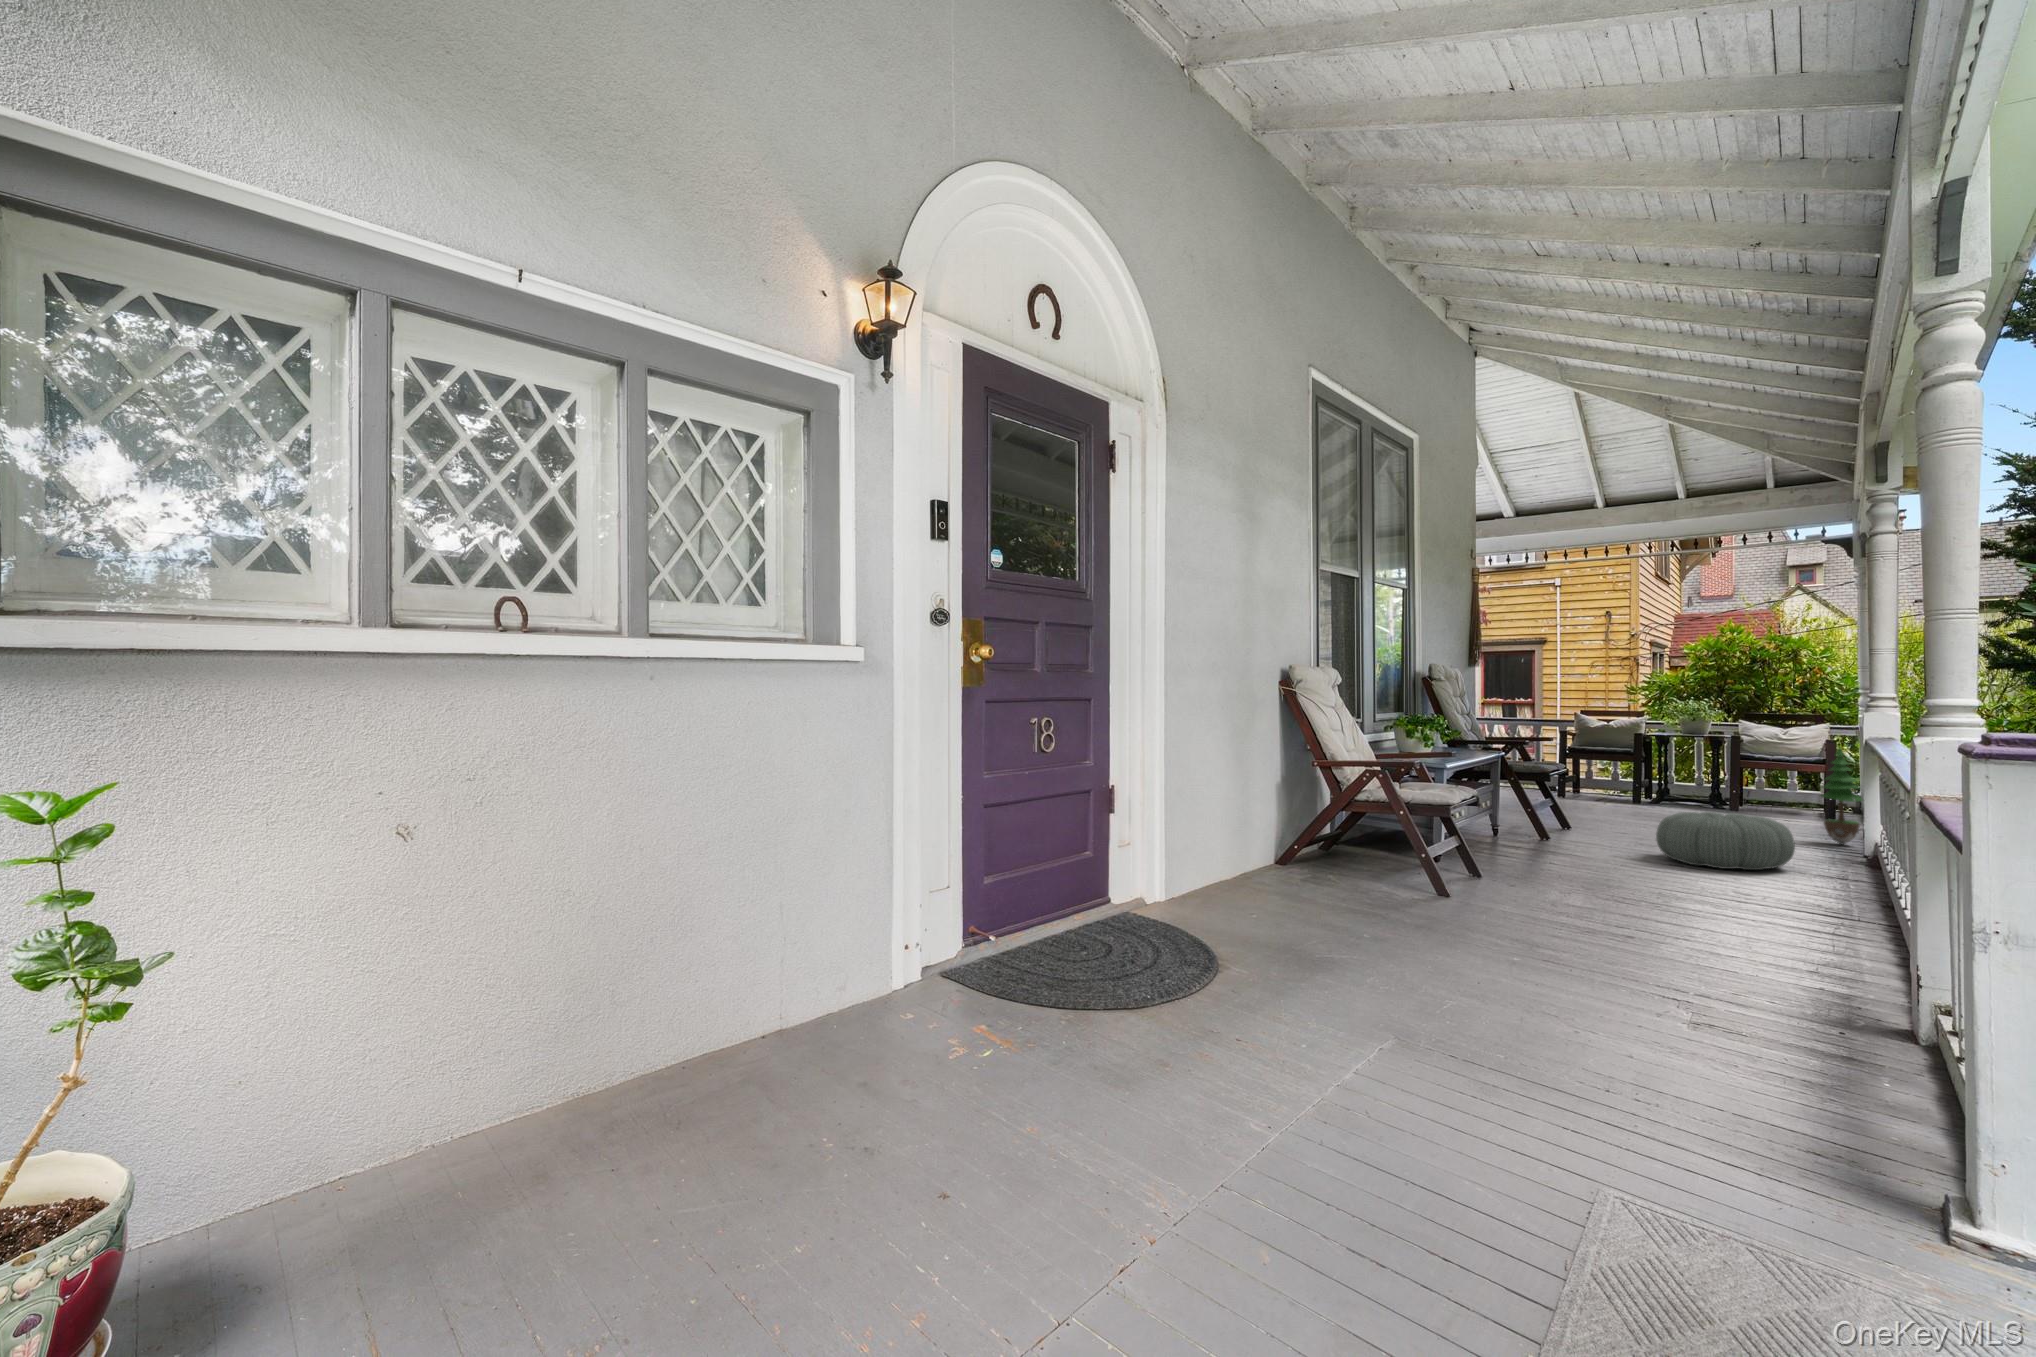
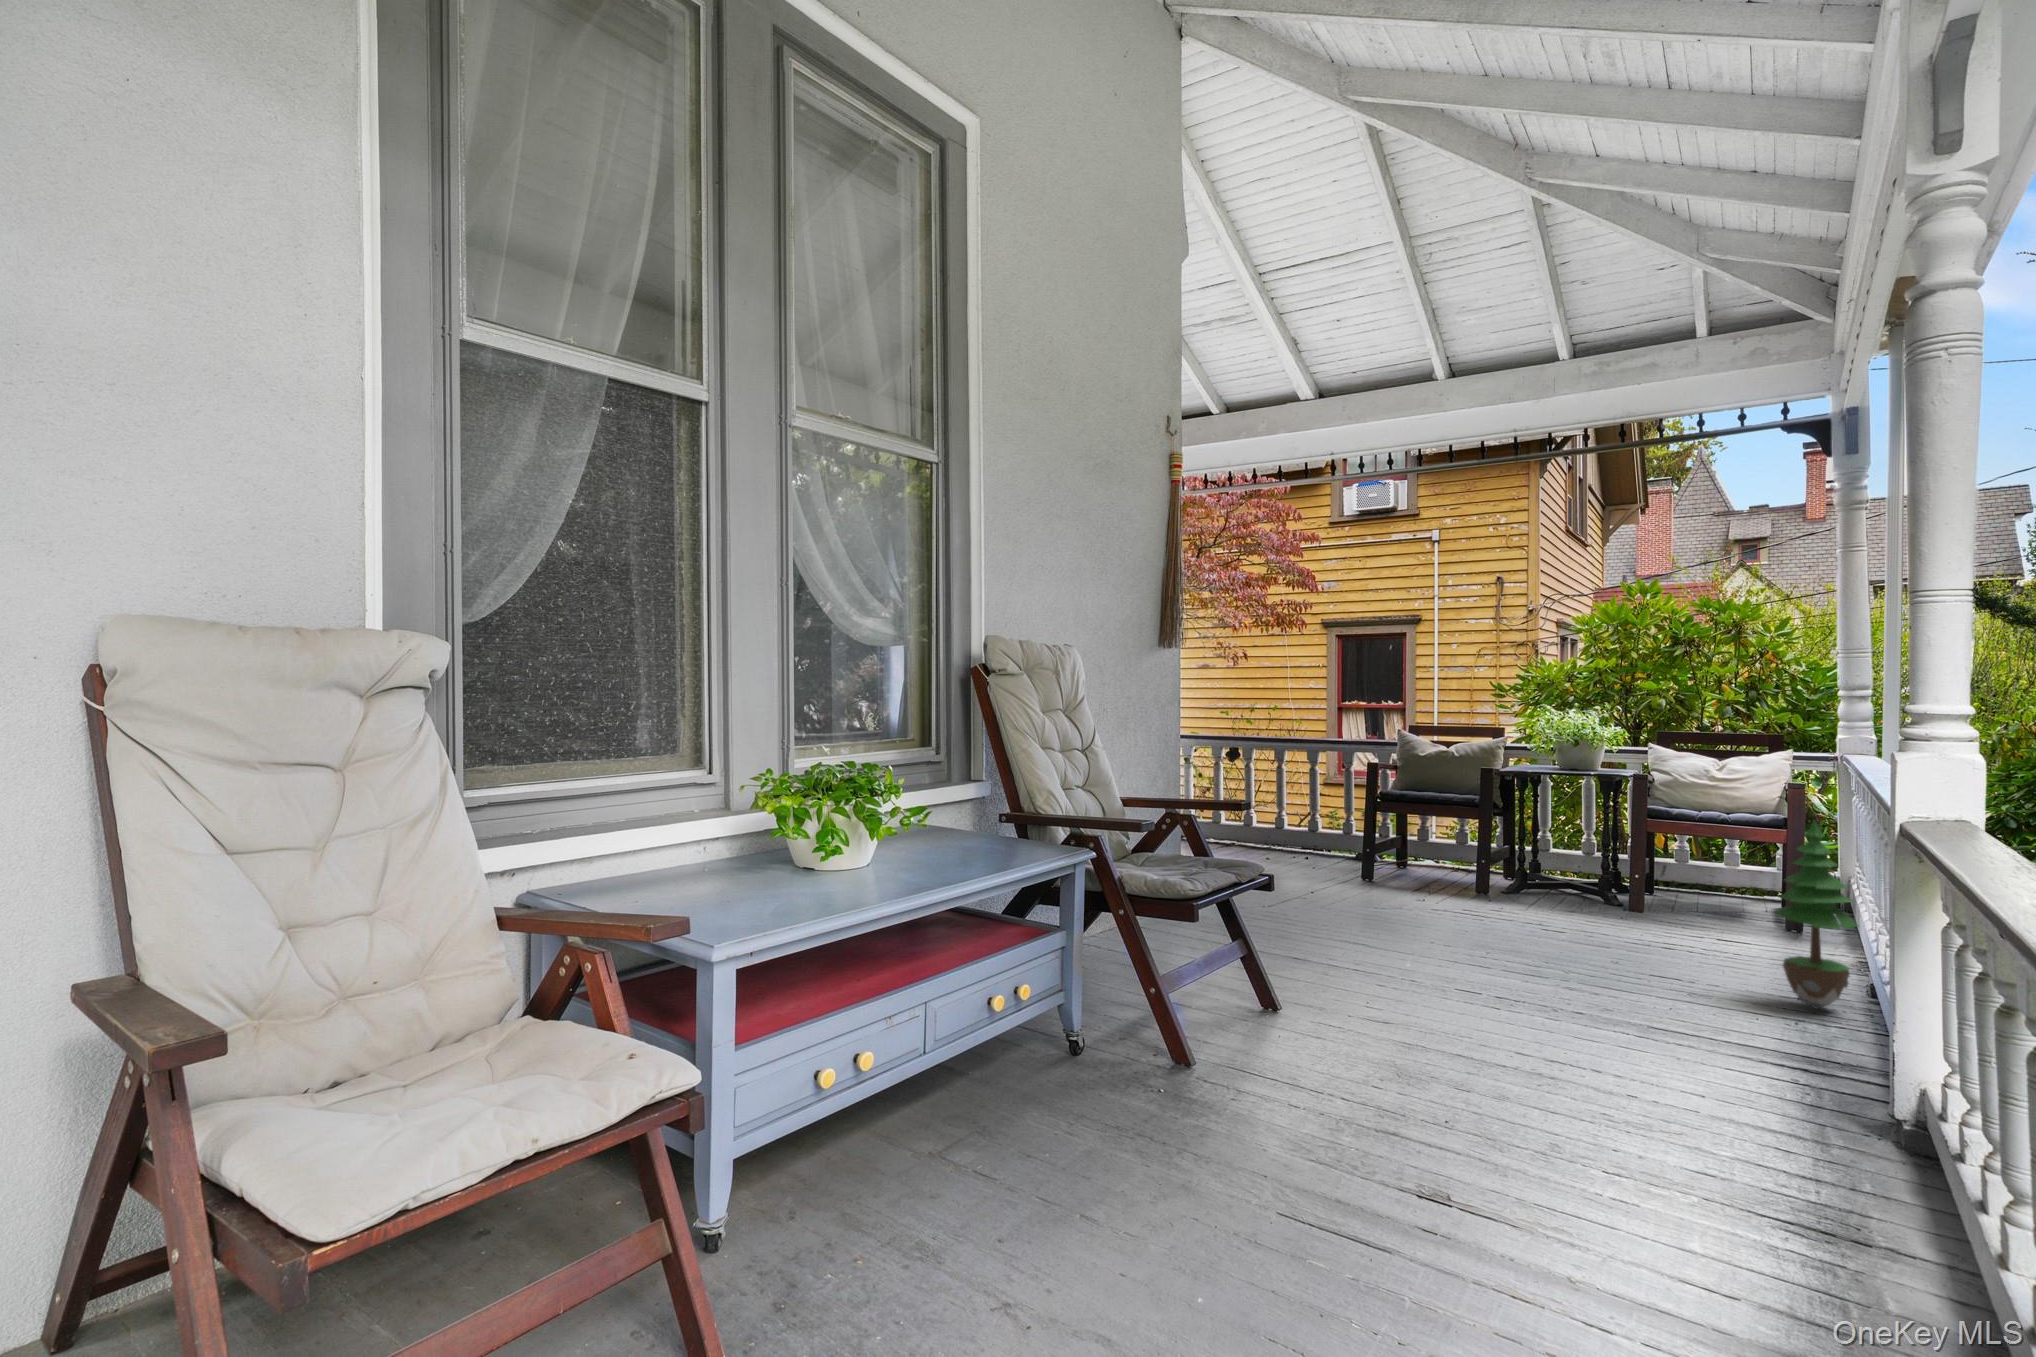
pouf: present [1656,812,1795,870] -> none [1442,977,1725,1142]

